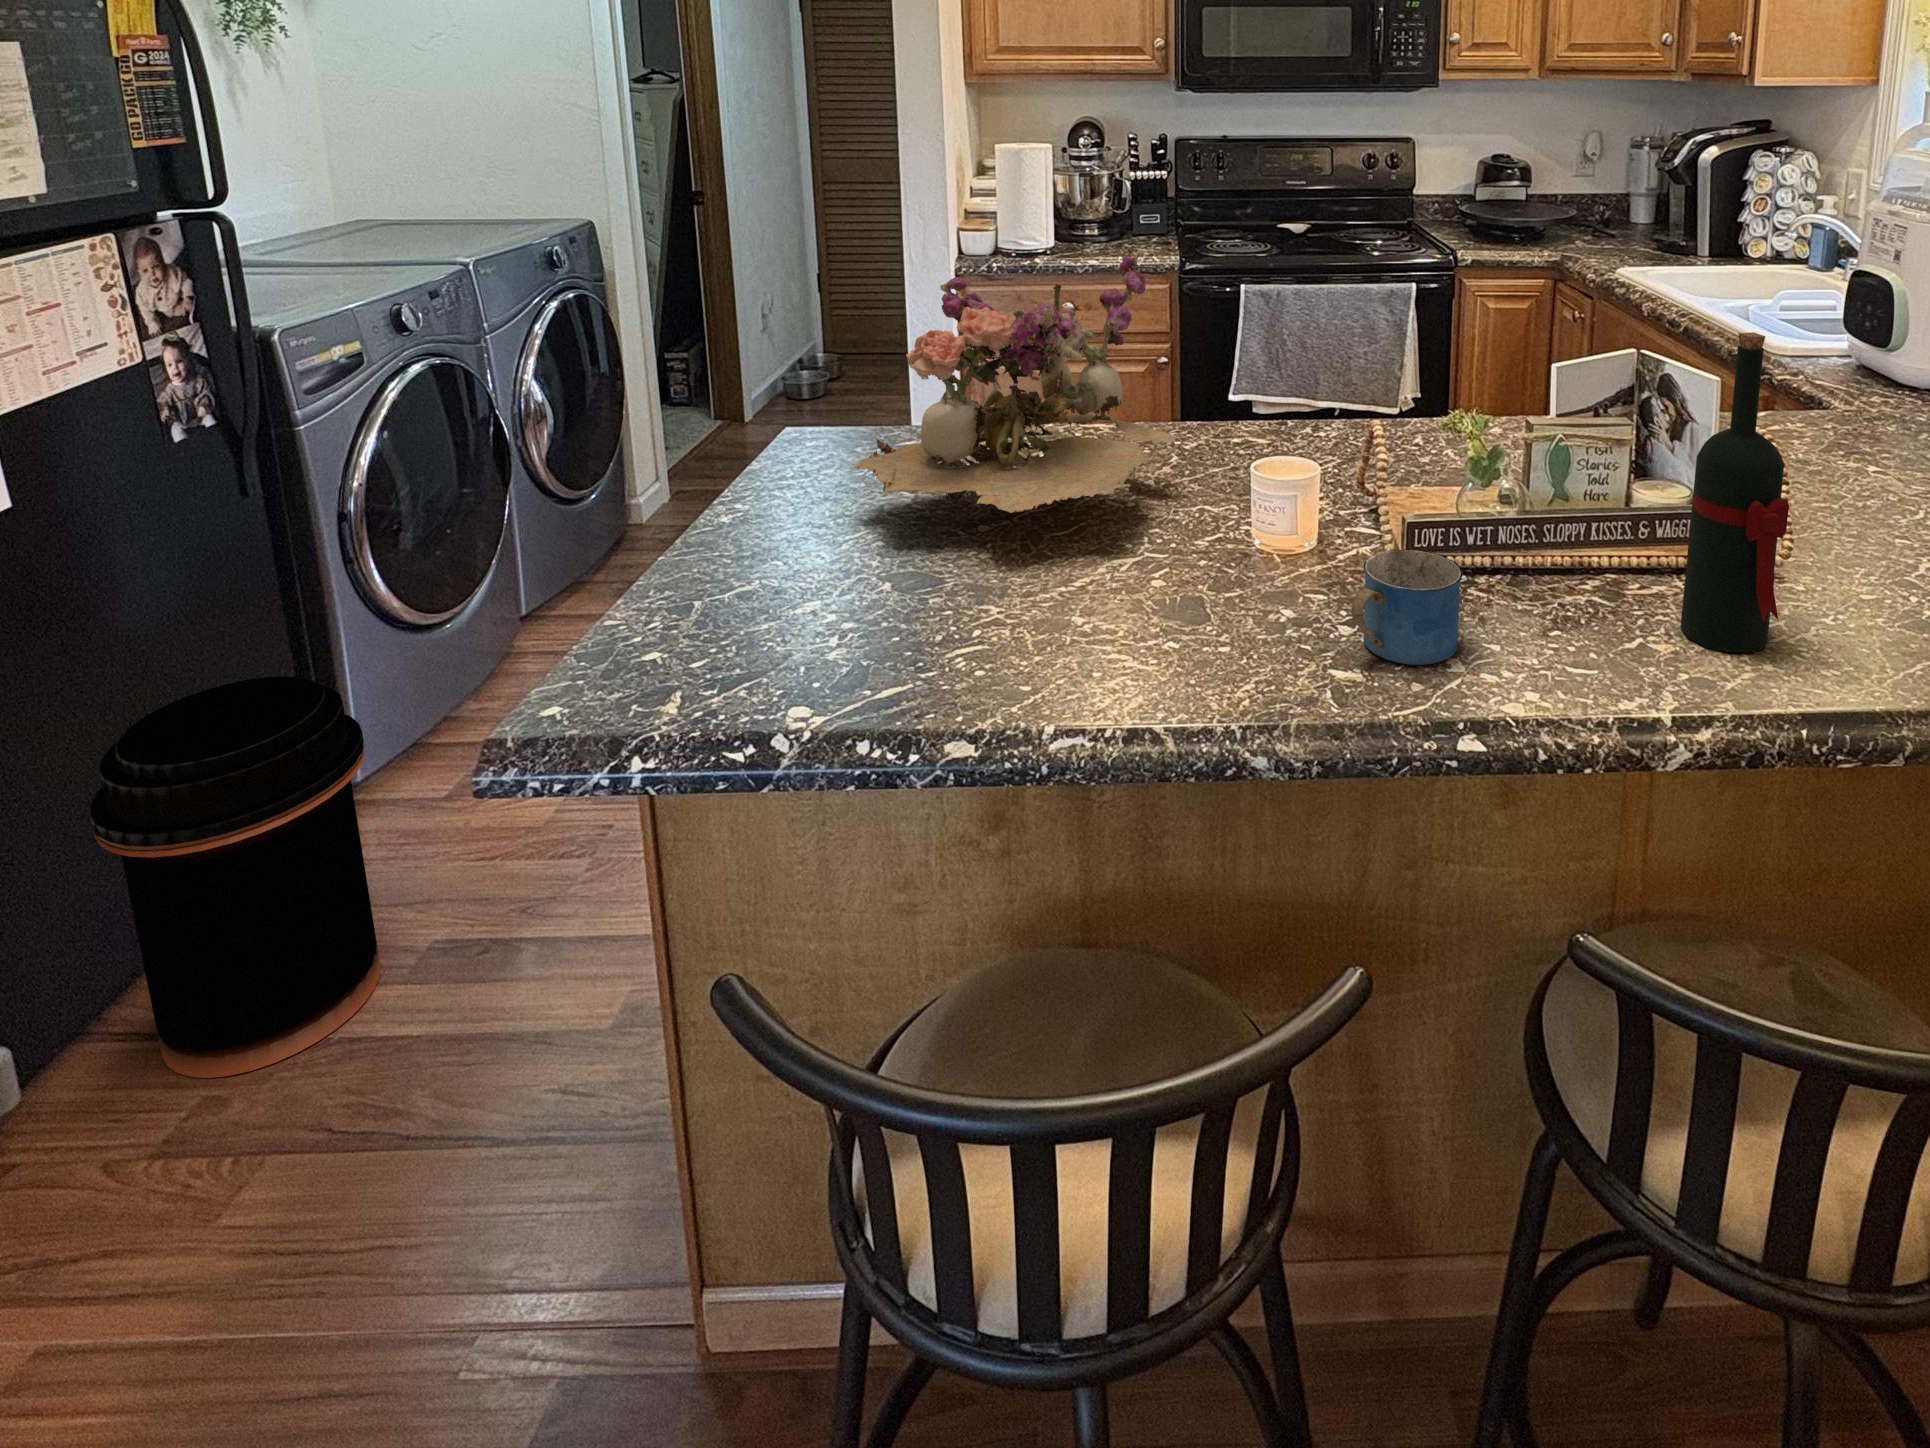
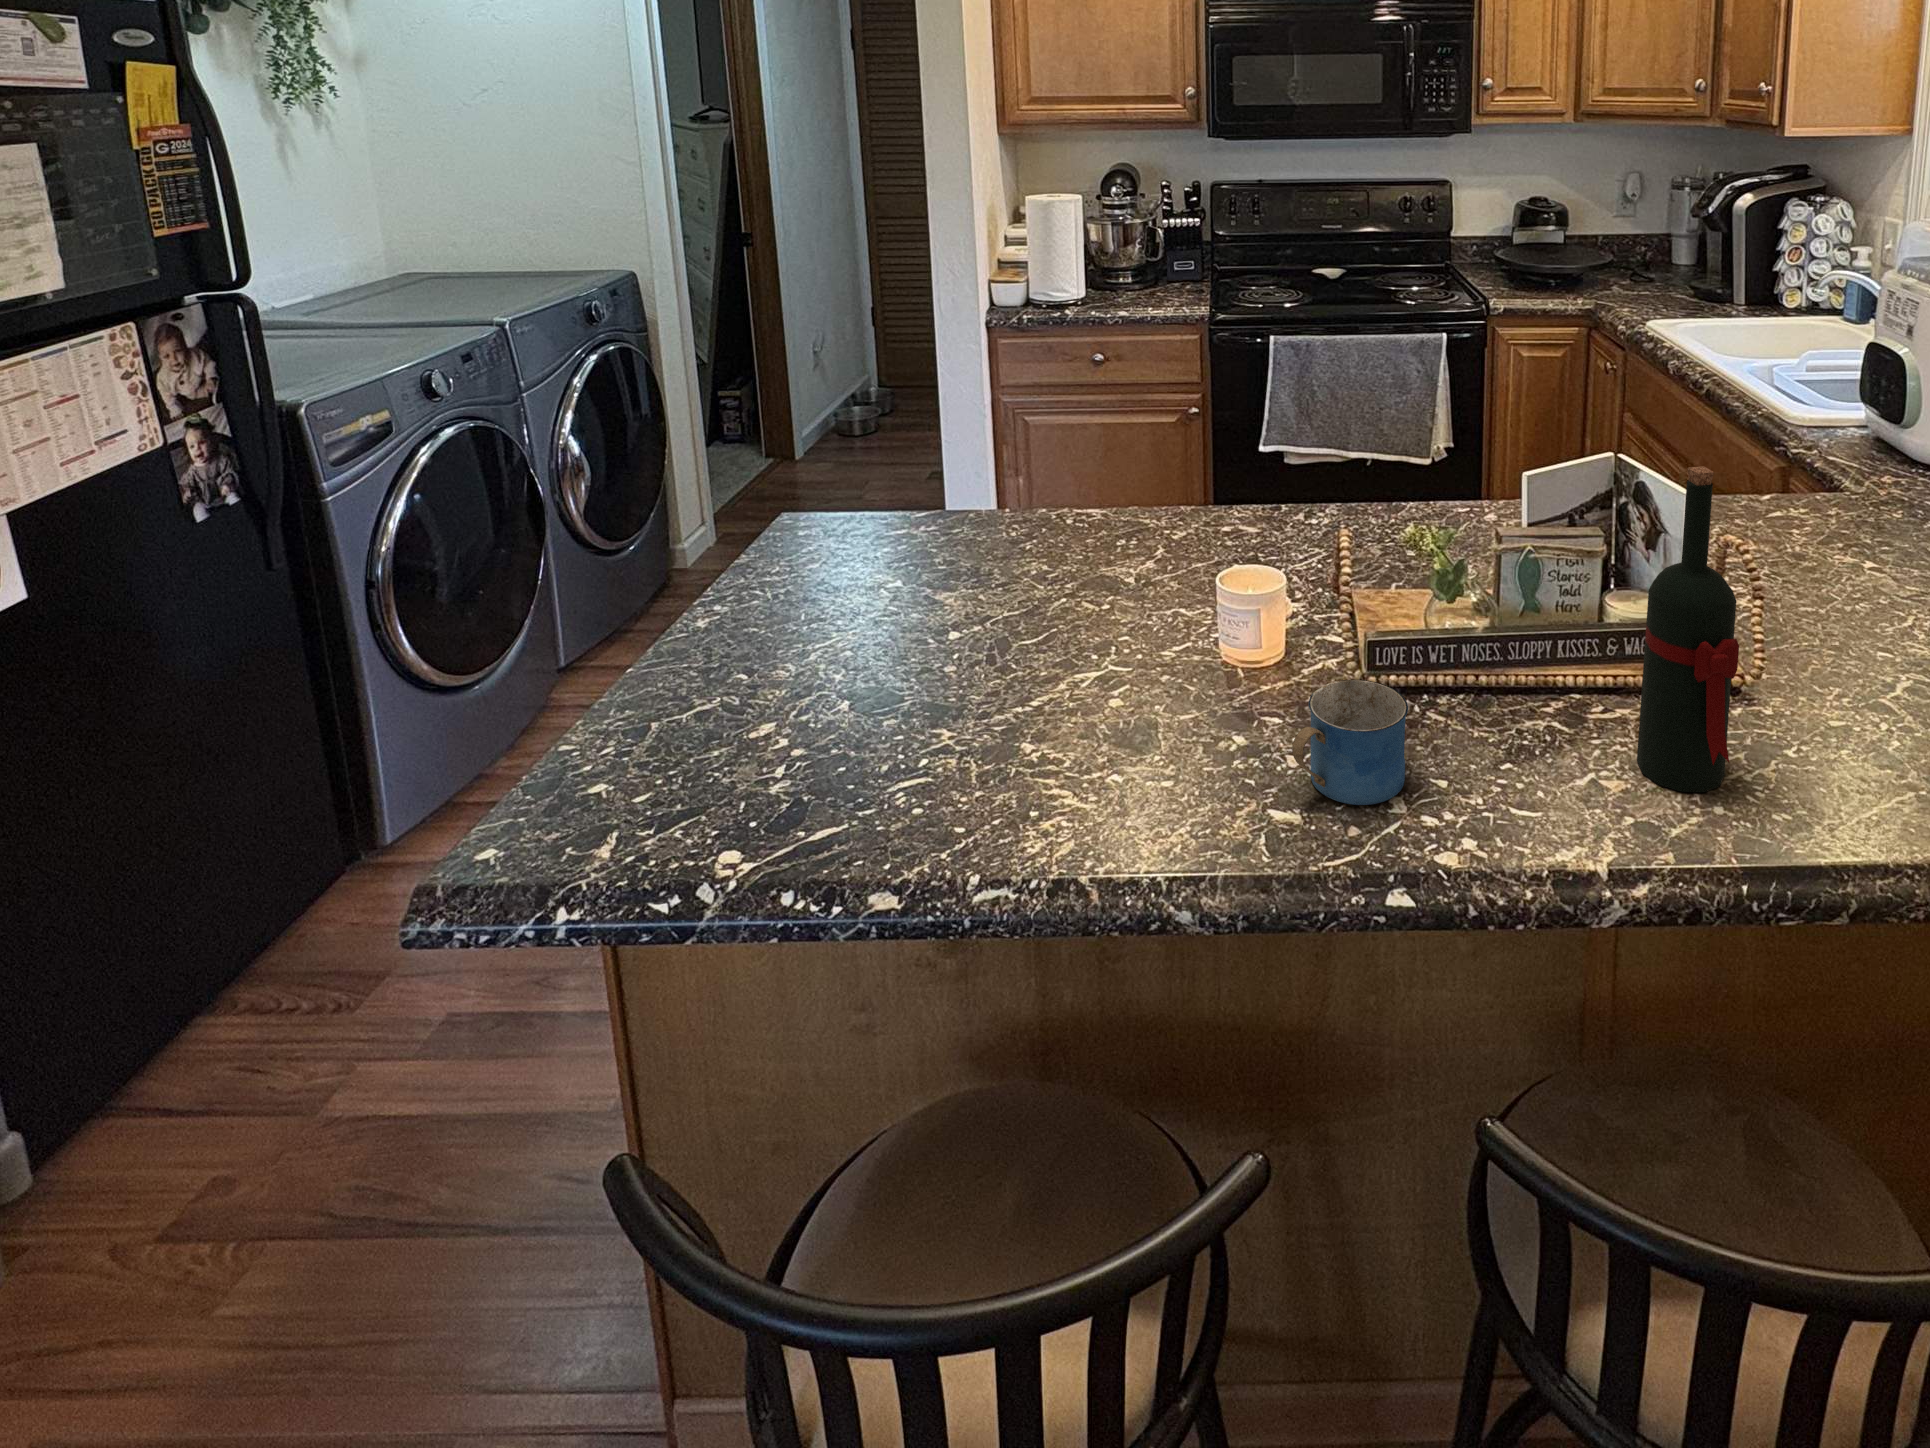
flower arrangement: present [852,249,1176,513] -> none [824,348,1153,630]
trash can: present [89,676,380,1078] -> none [103,752,396,1153]

